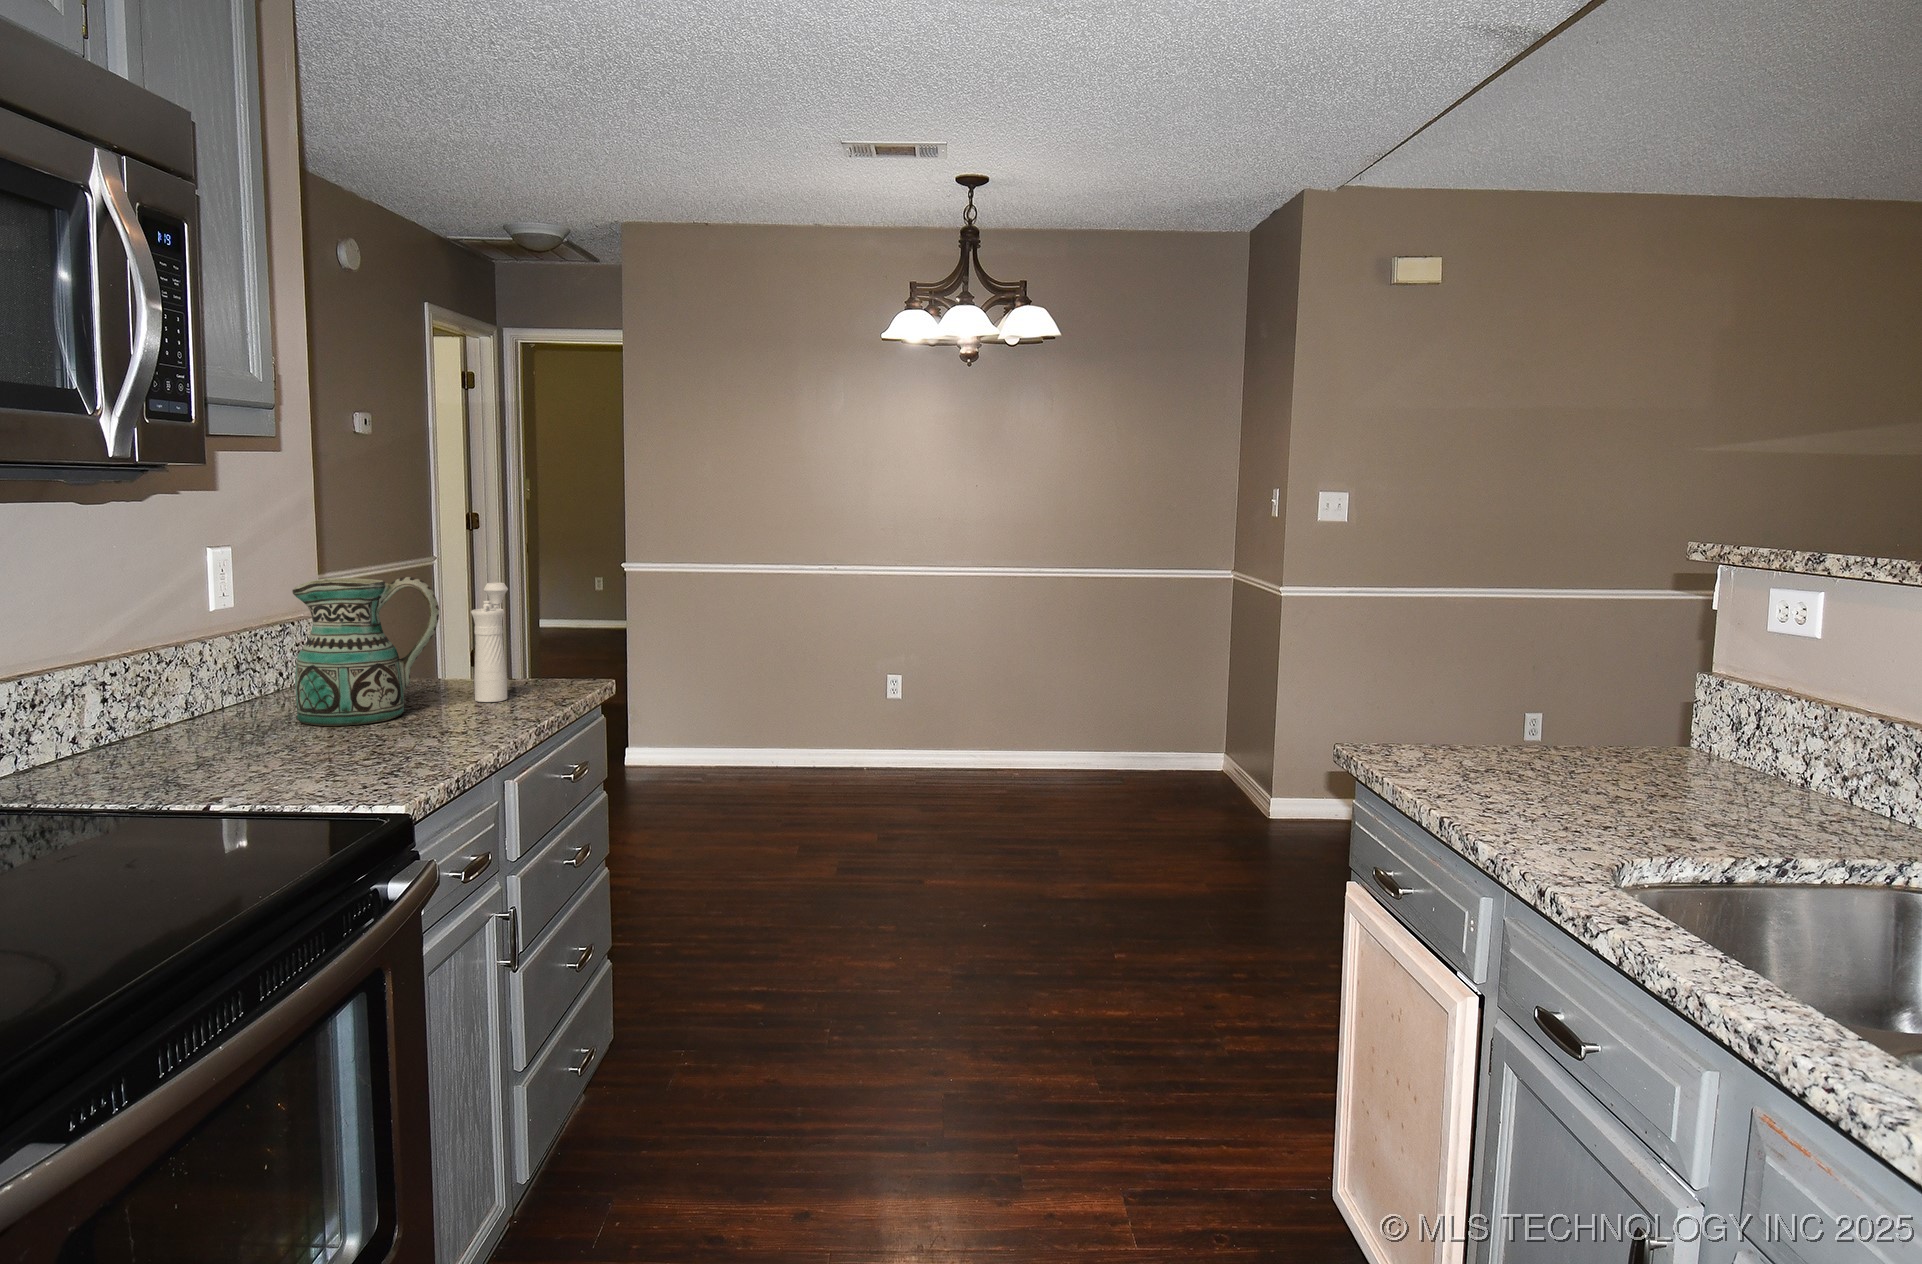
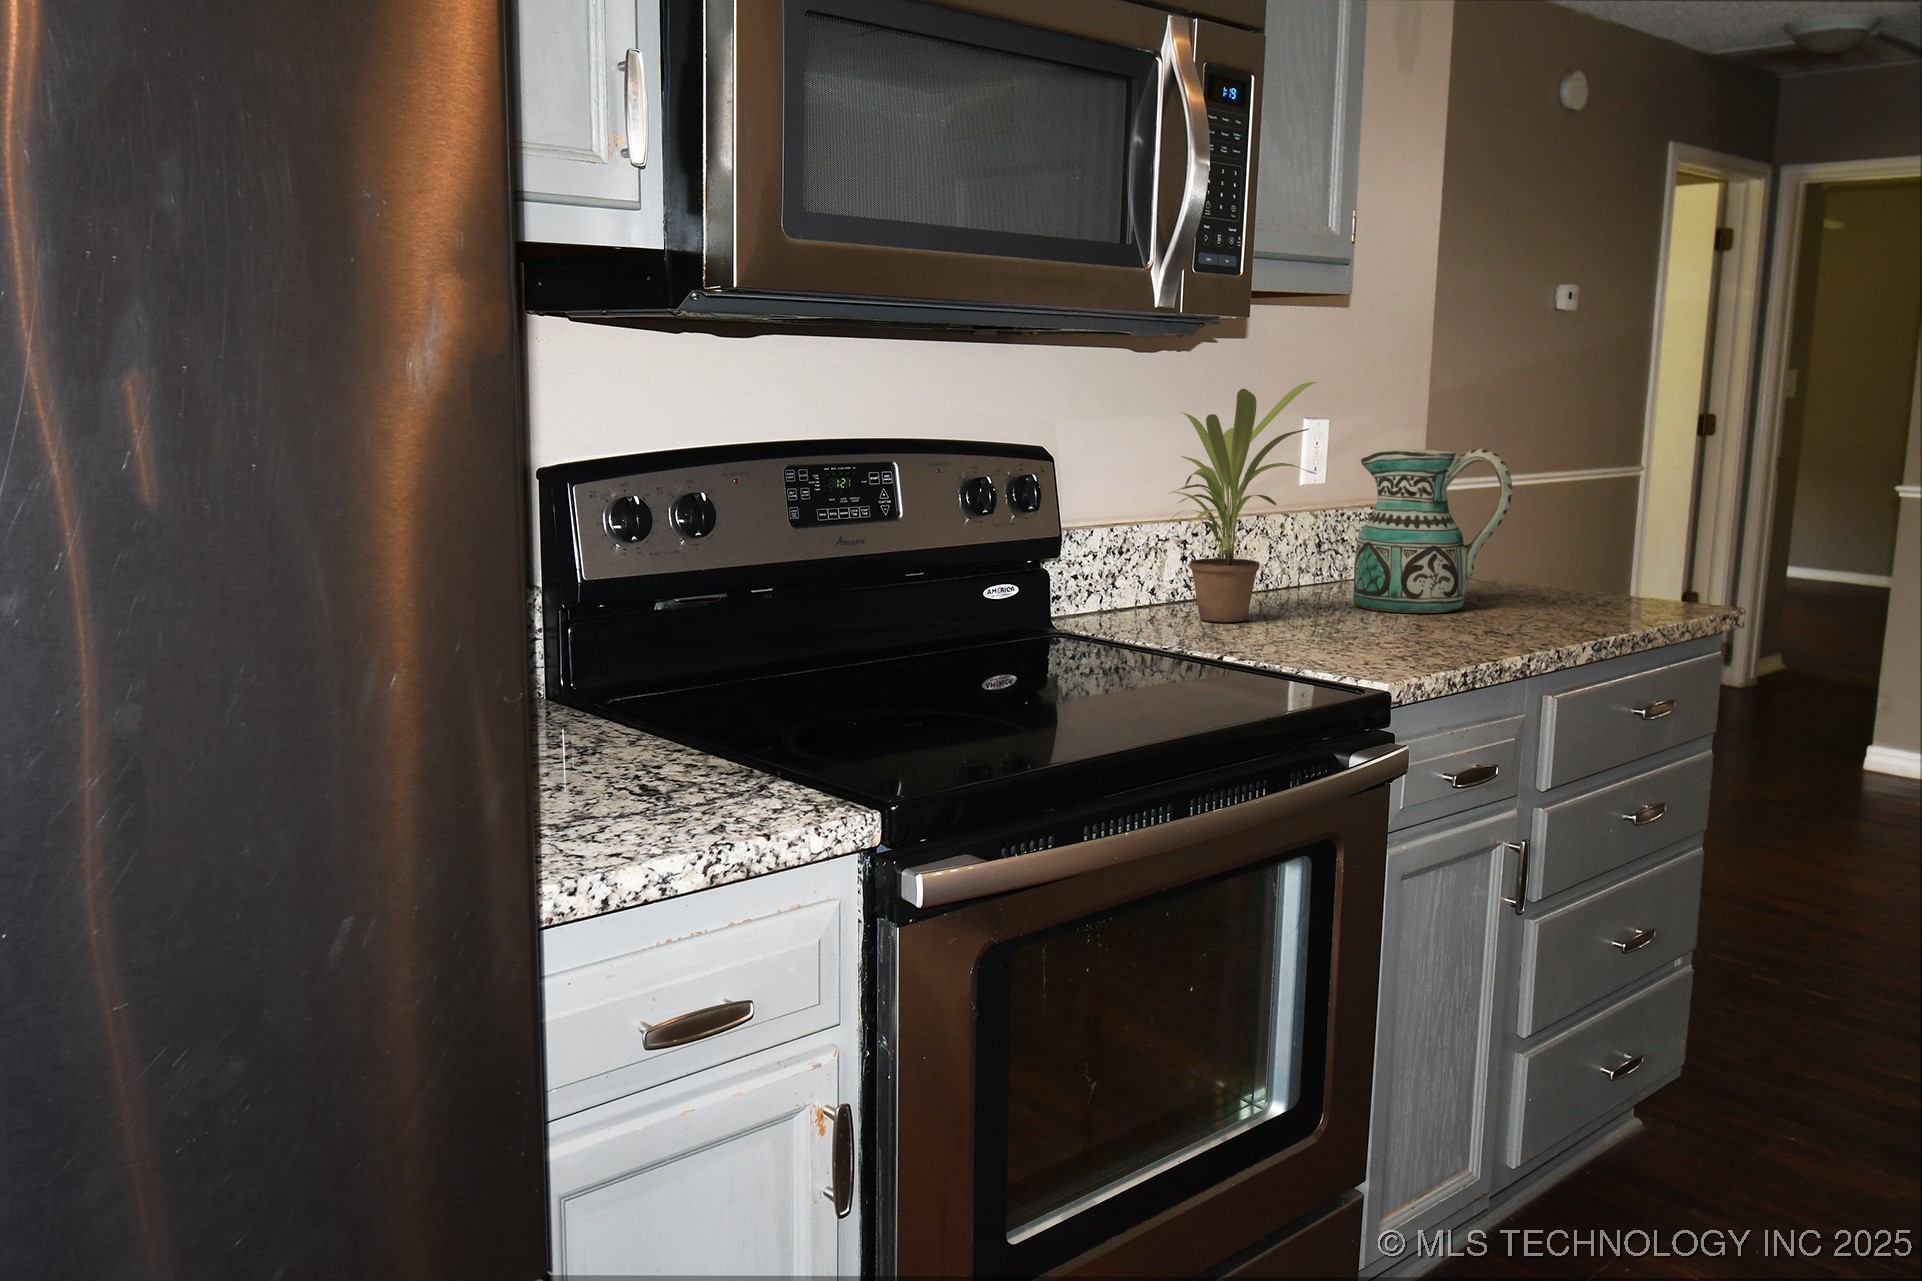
potted plant: none [93,524,266,766] -> present [1166,382,1317,622]
pepper mill: present [471,582,508,702] -> none [1553,465,1618,611]

